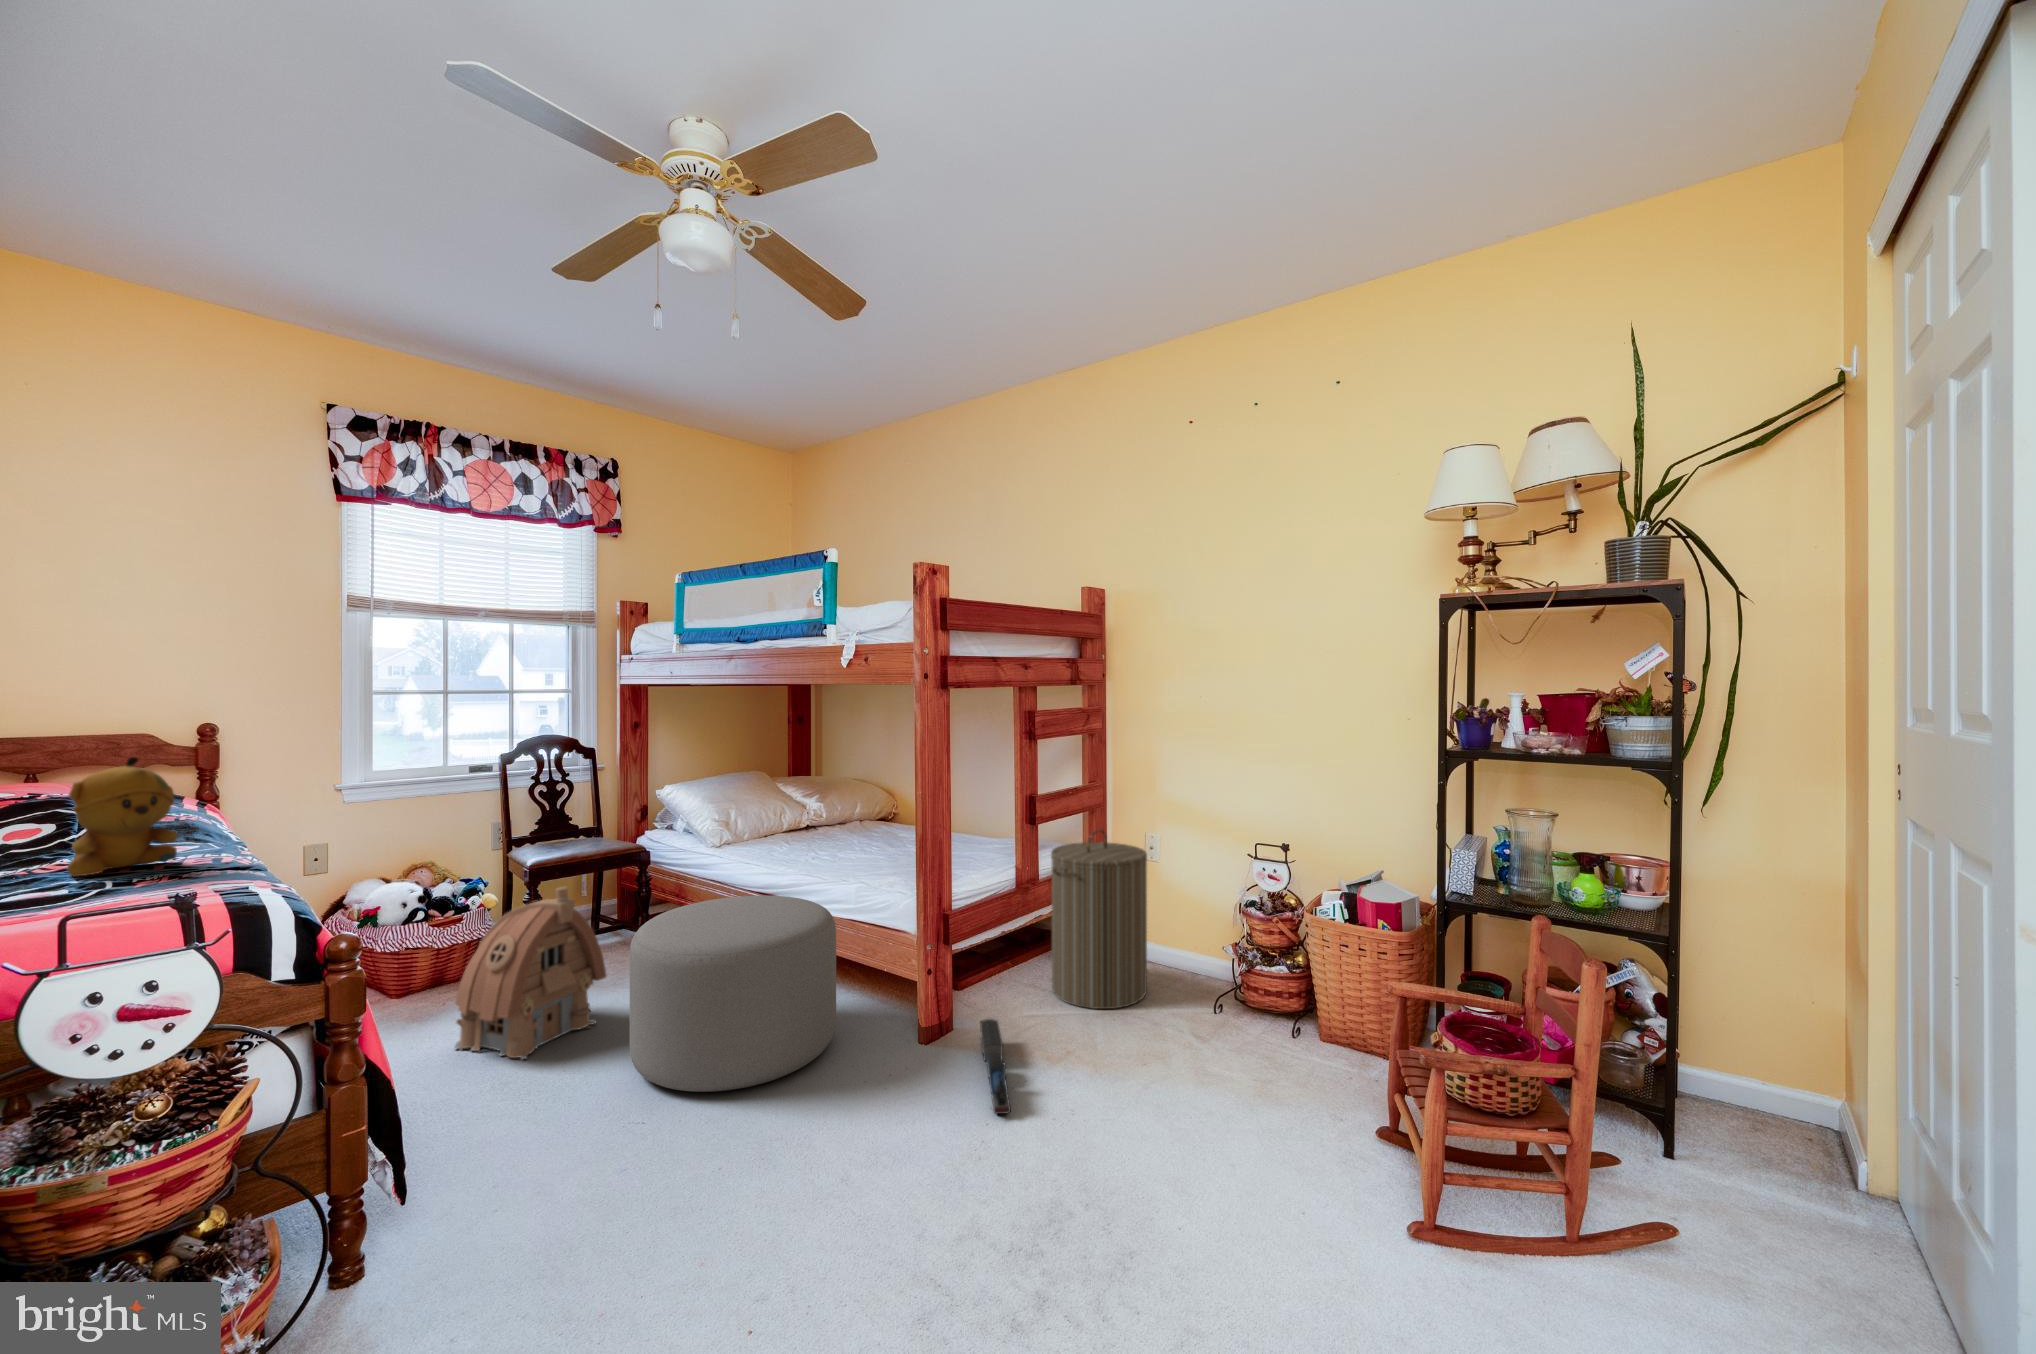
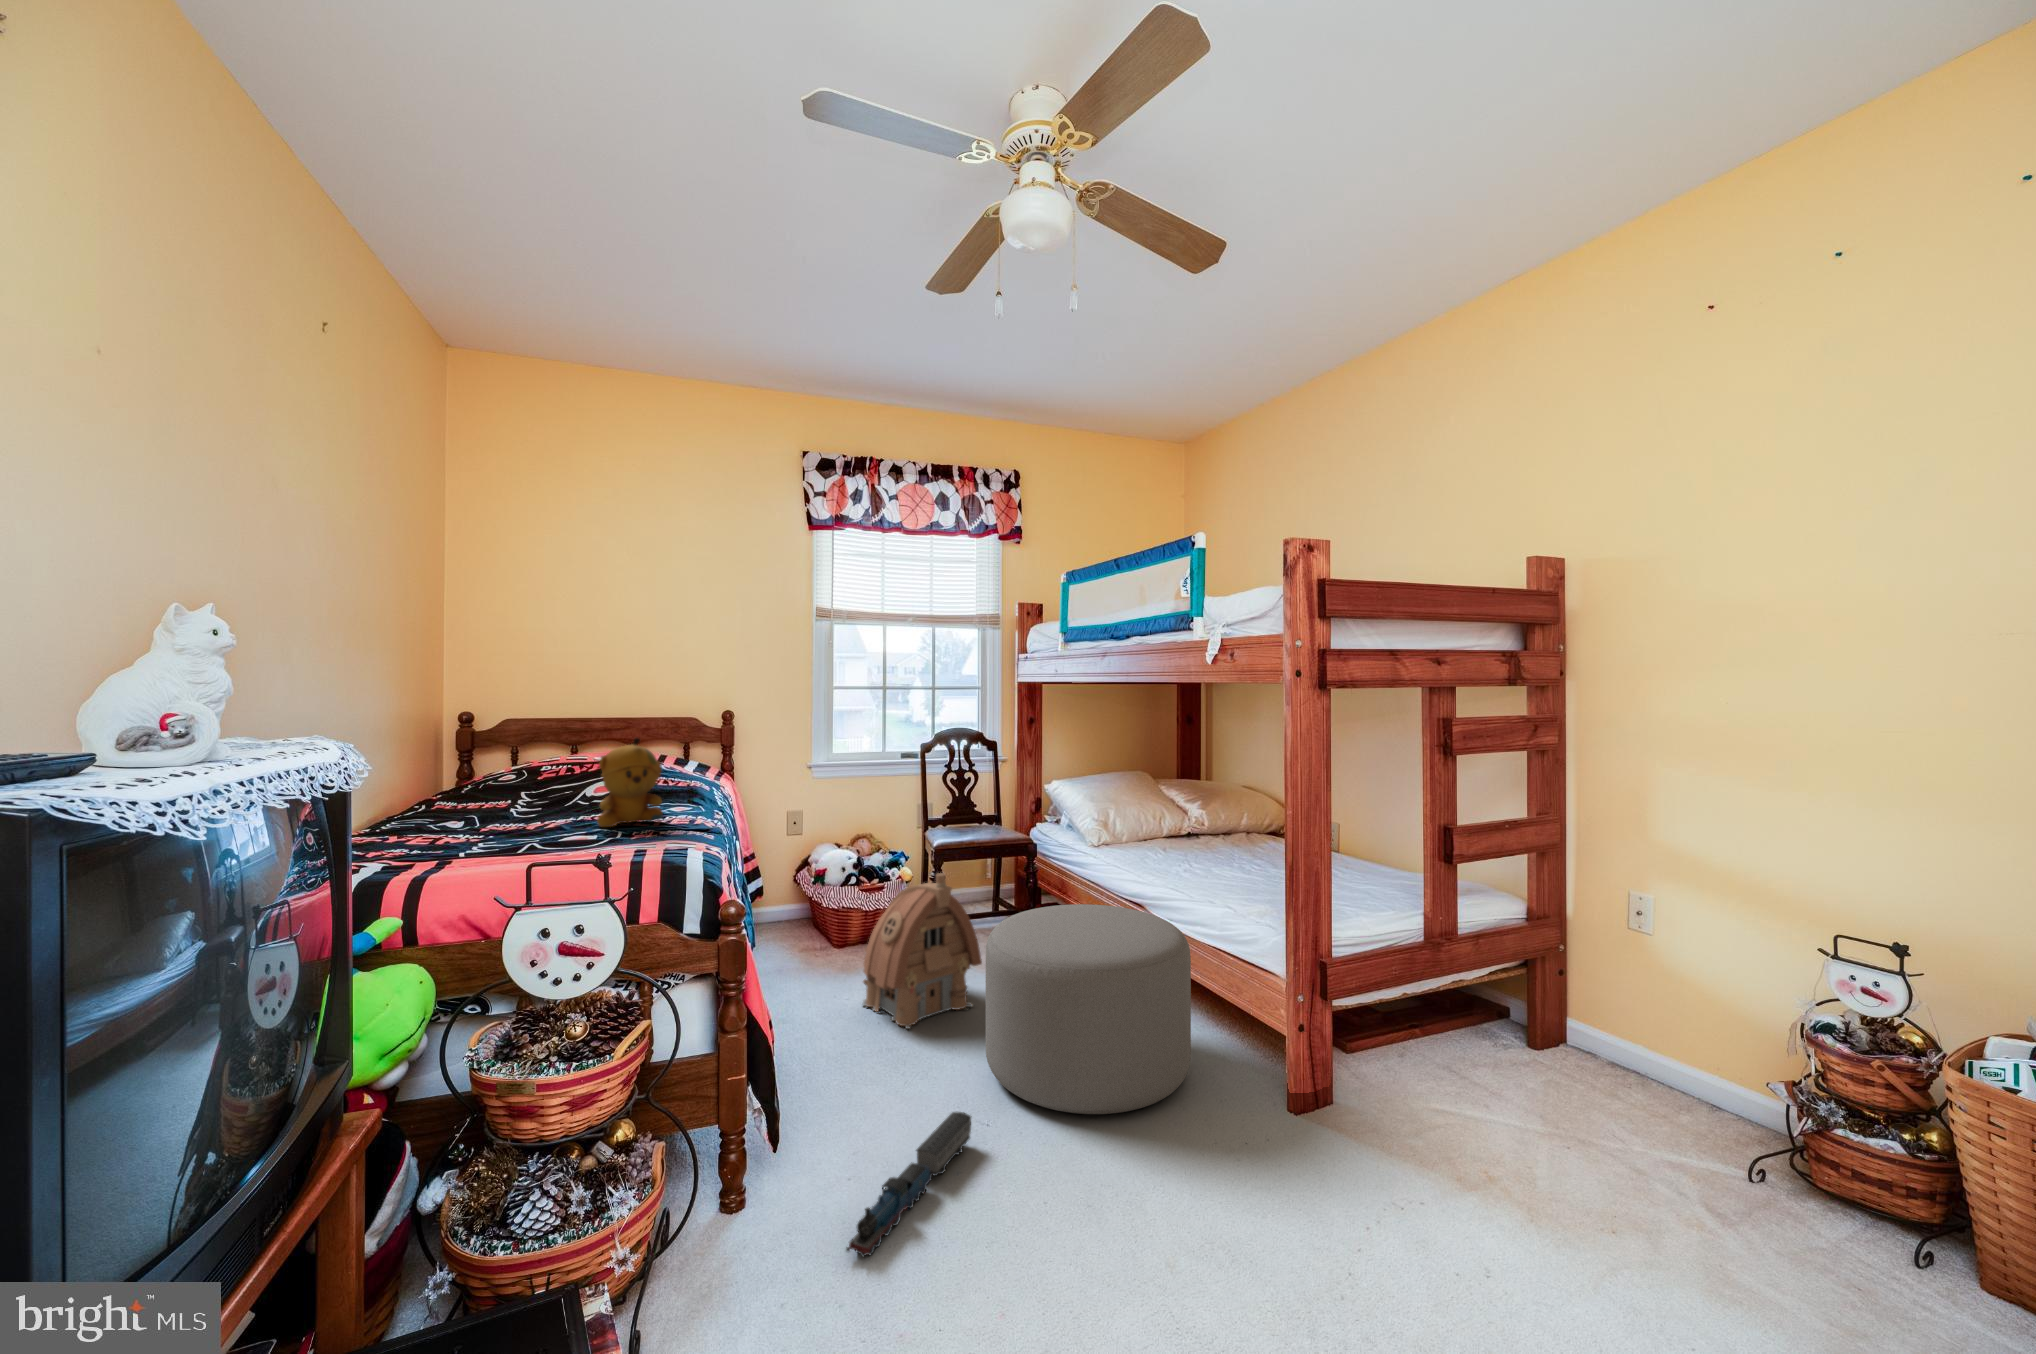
laundry hamper: present [1051,829,1147,1009] -> none [1474,882,1628,1134]
toy train: present [980,1019,1011,1114] -> present [846,1112,971,1257]

